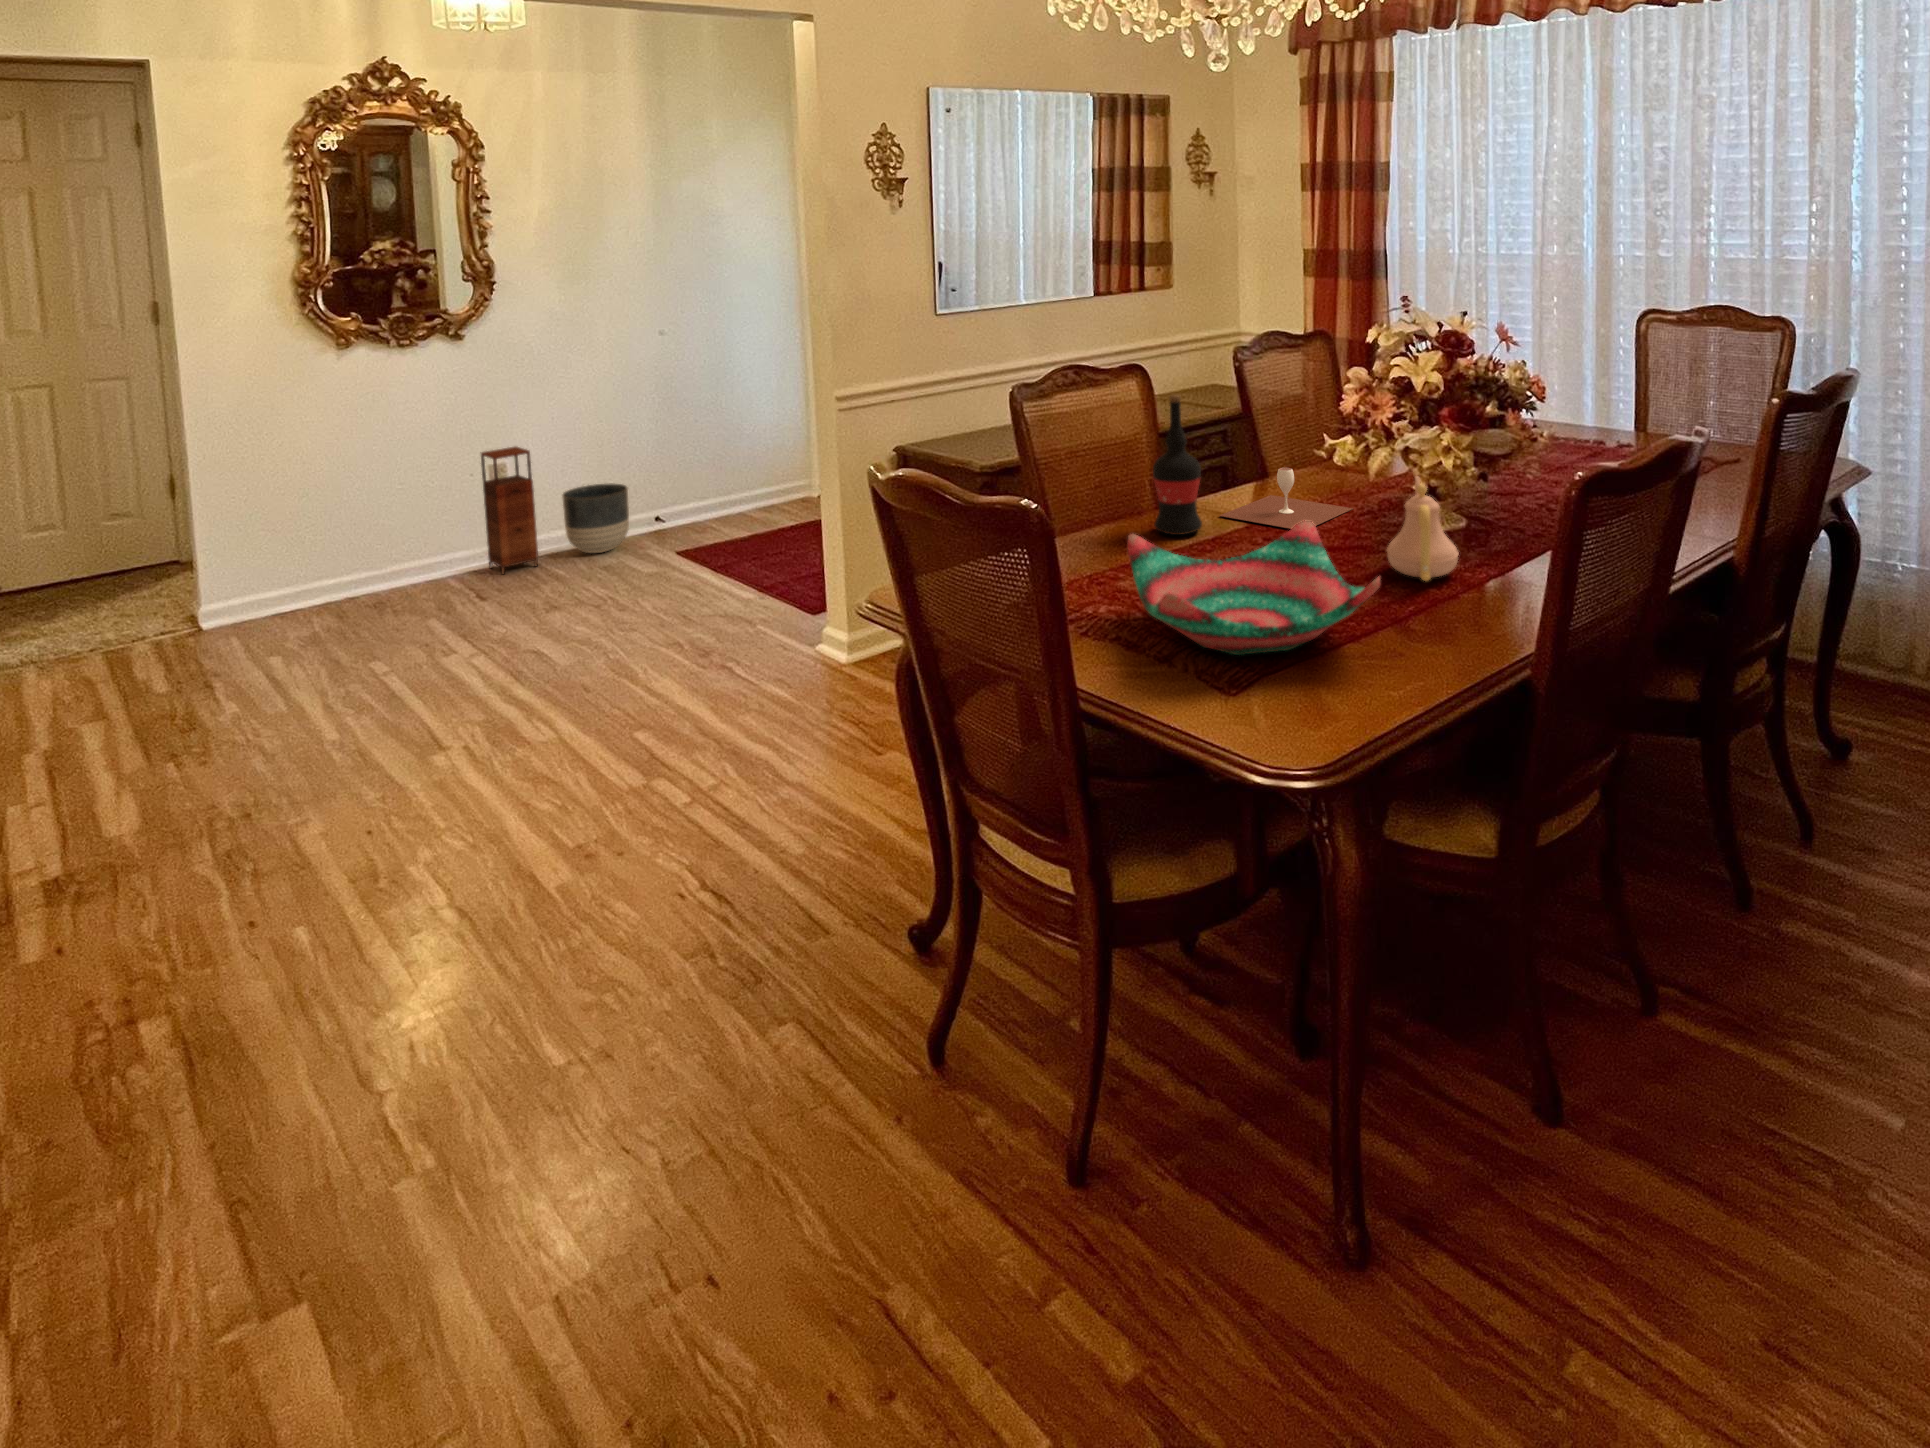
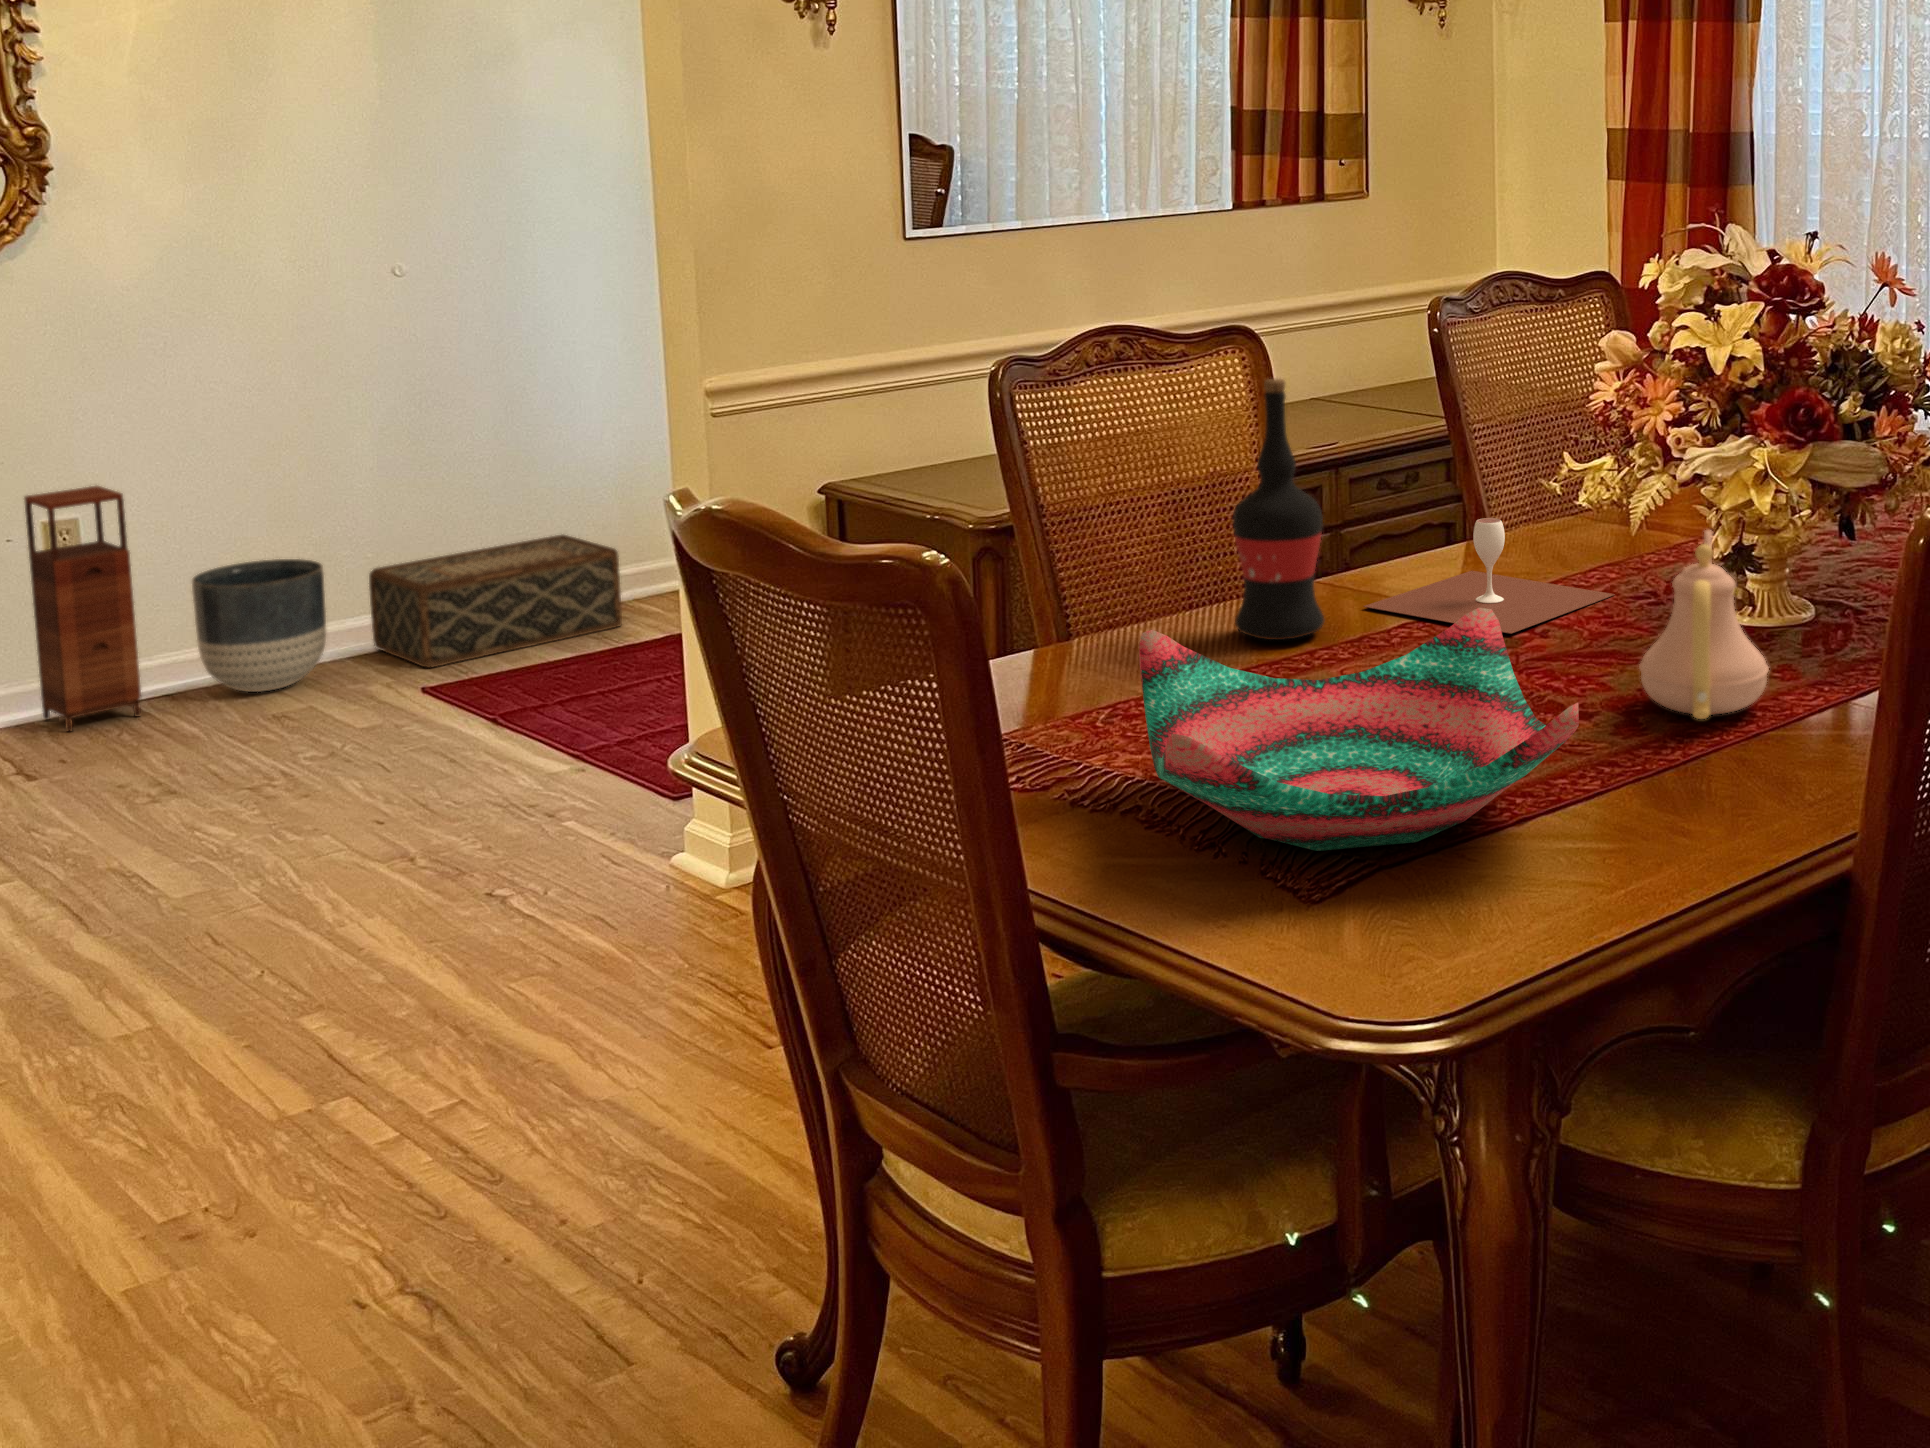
woven basket: none [648,469,776,540] -> present [369,535,622,668]

